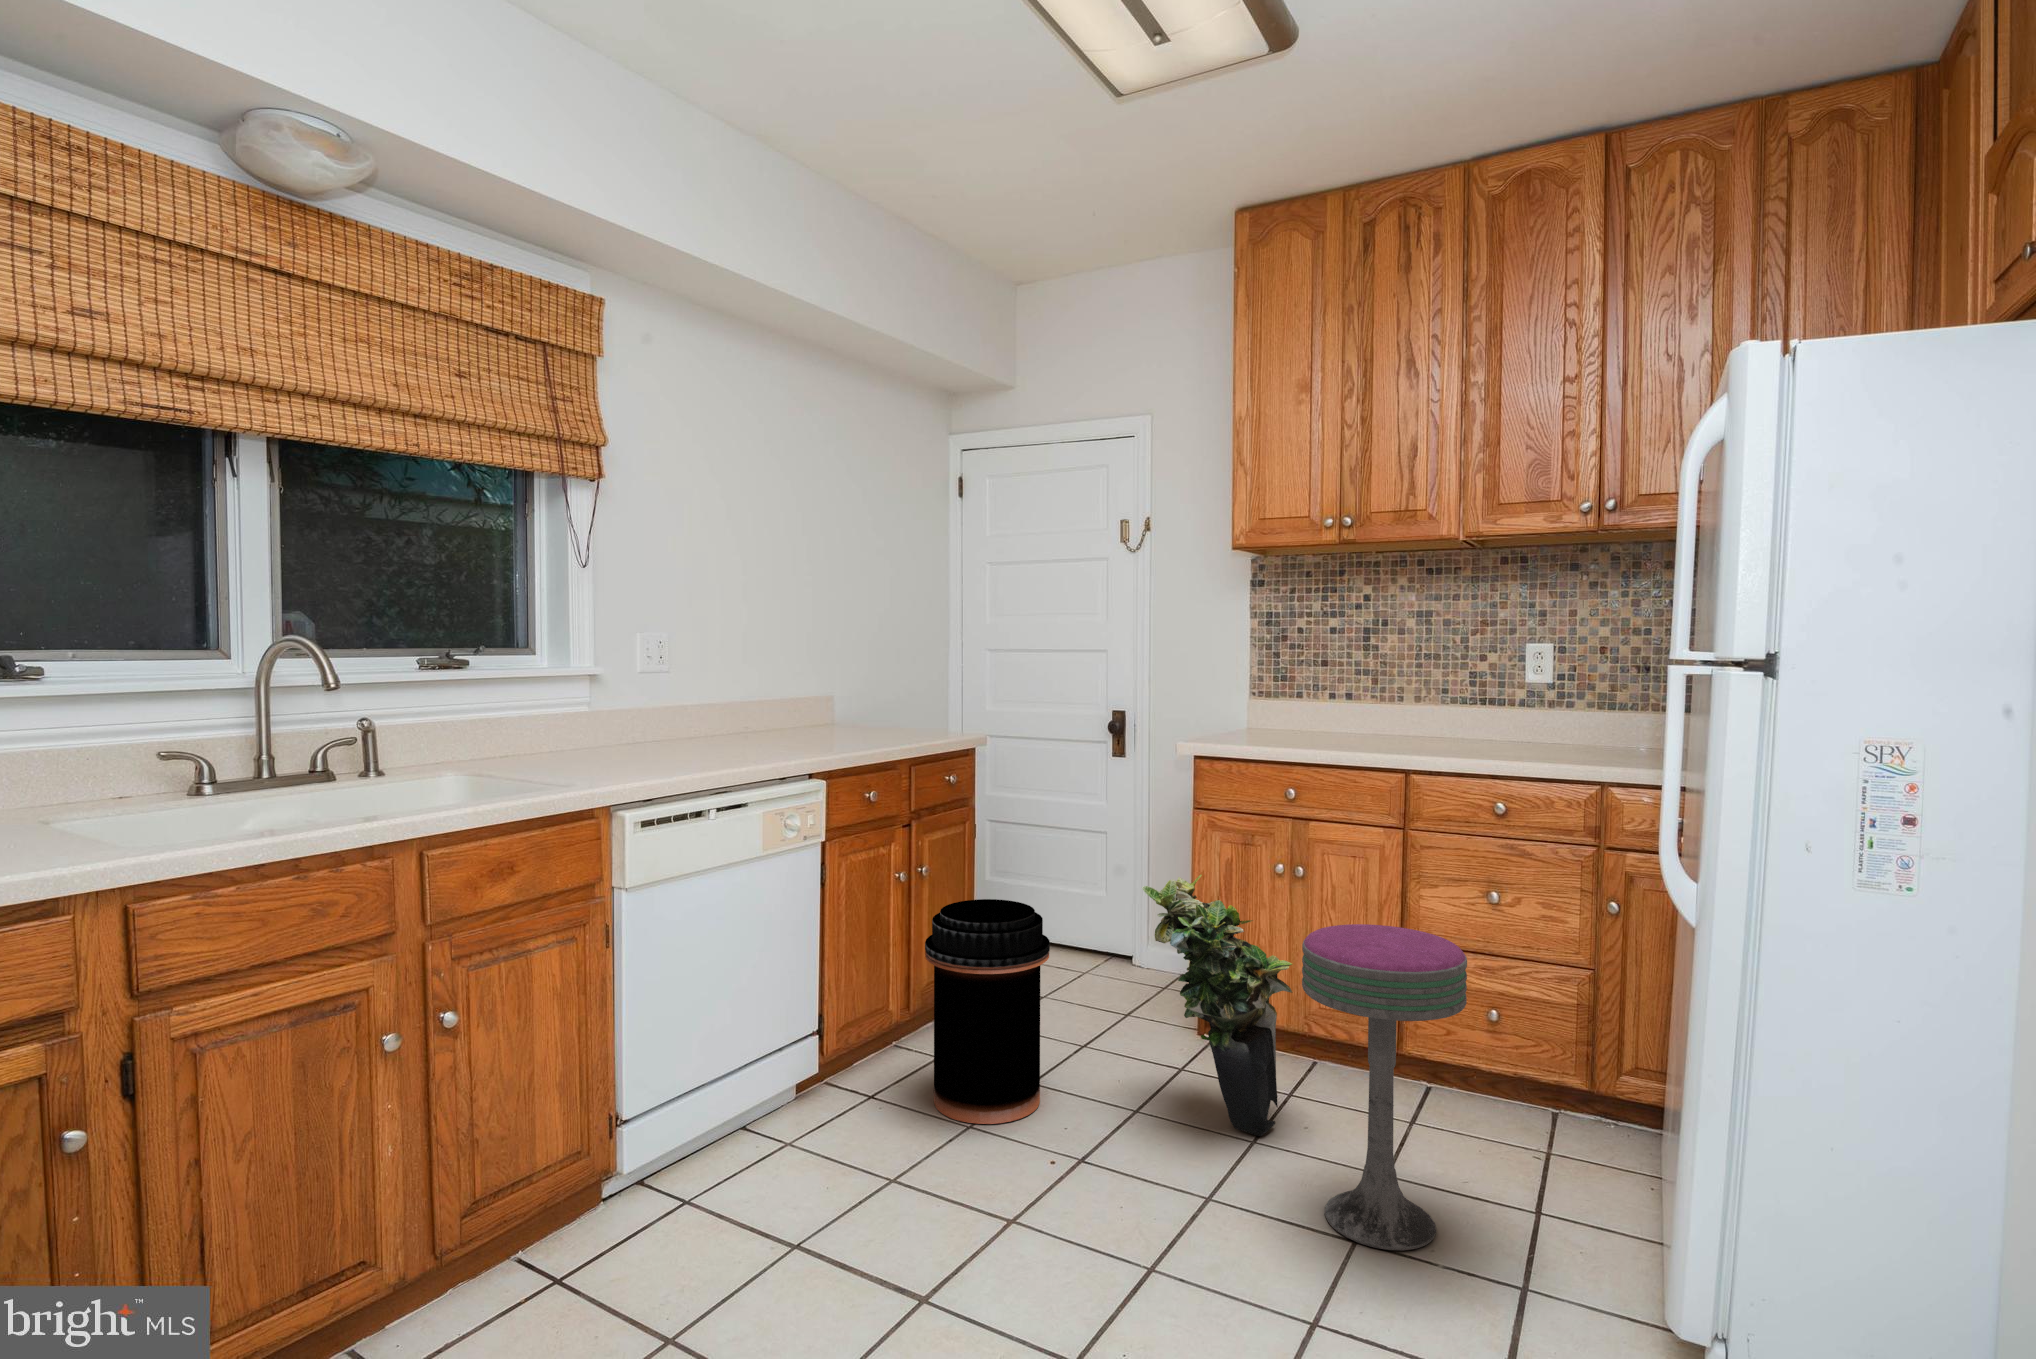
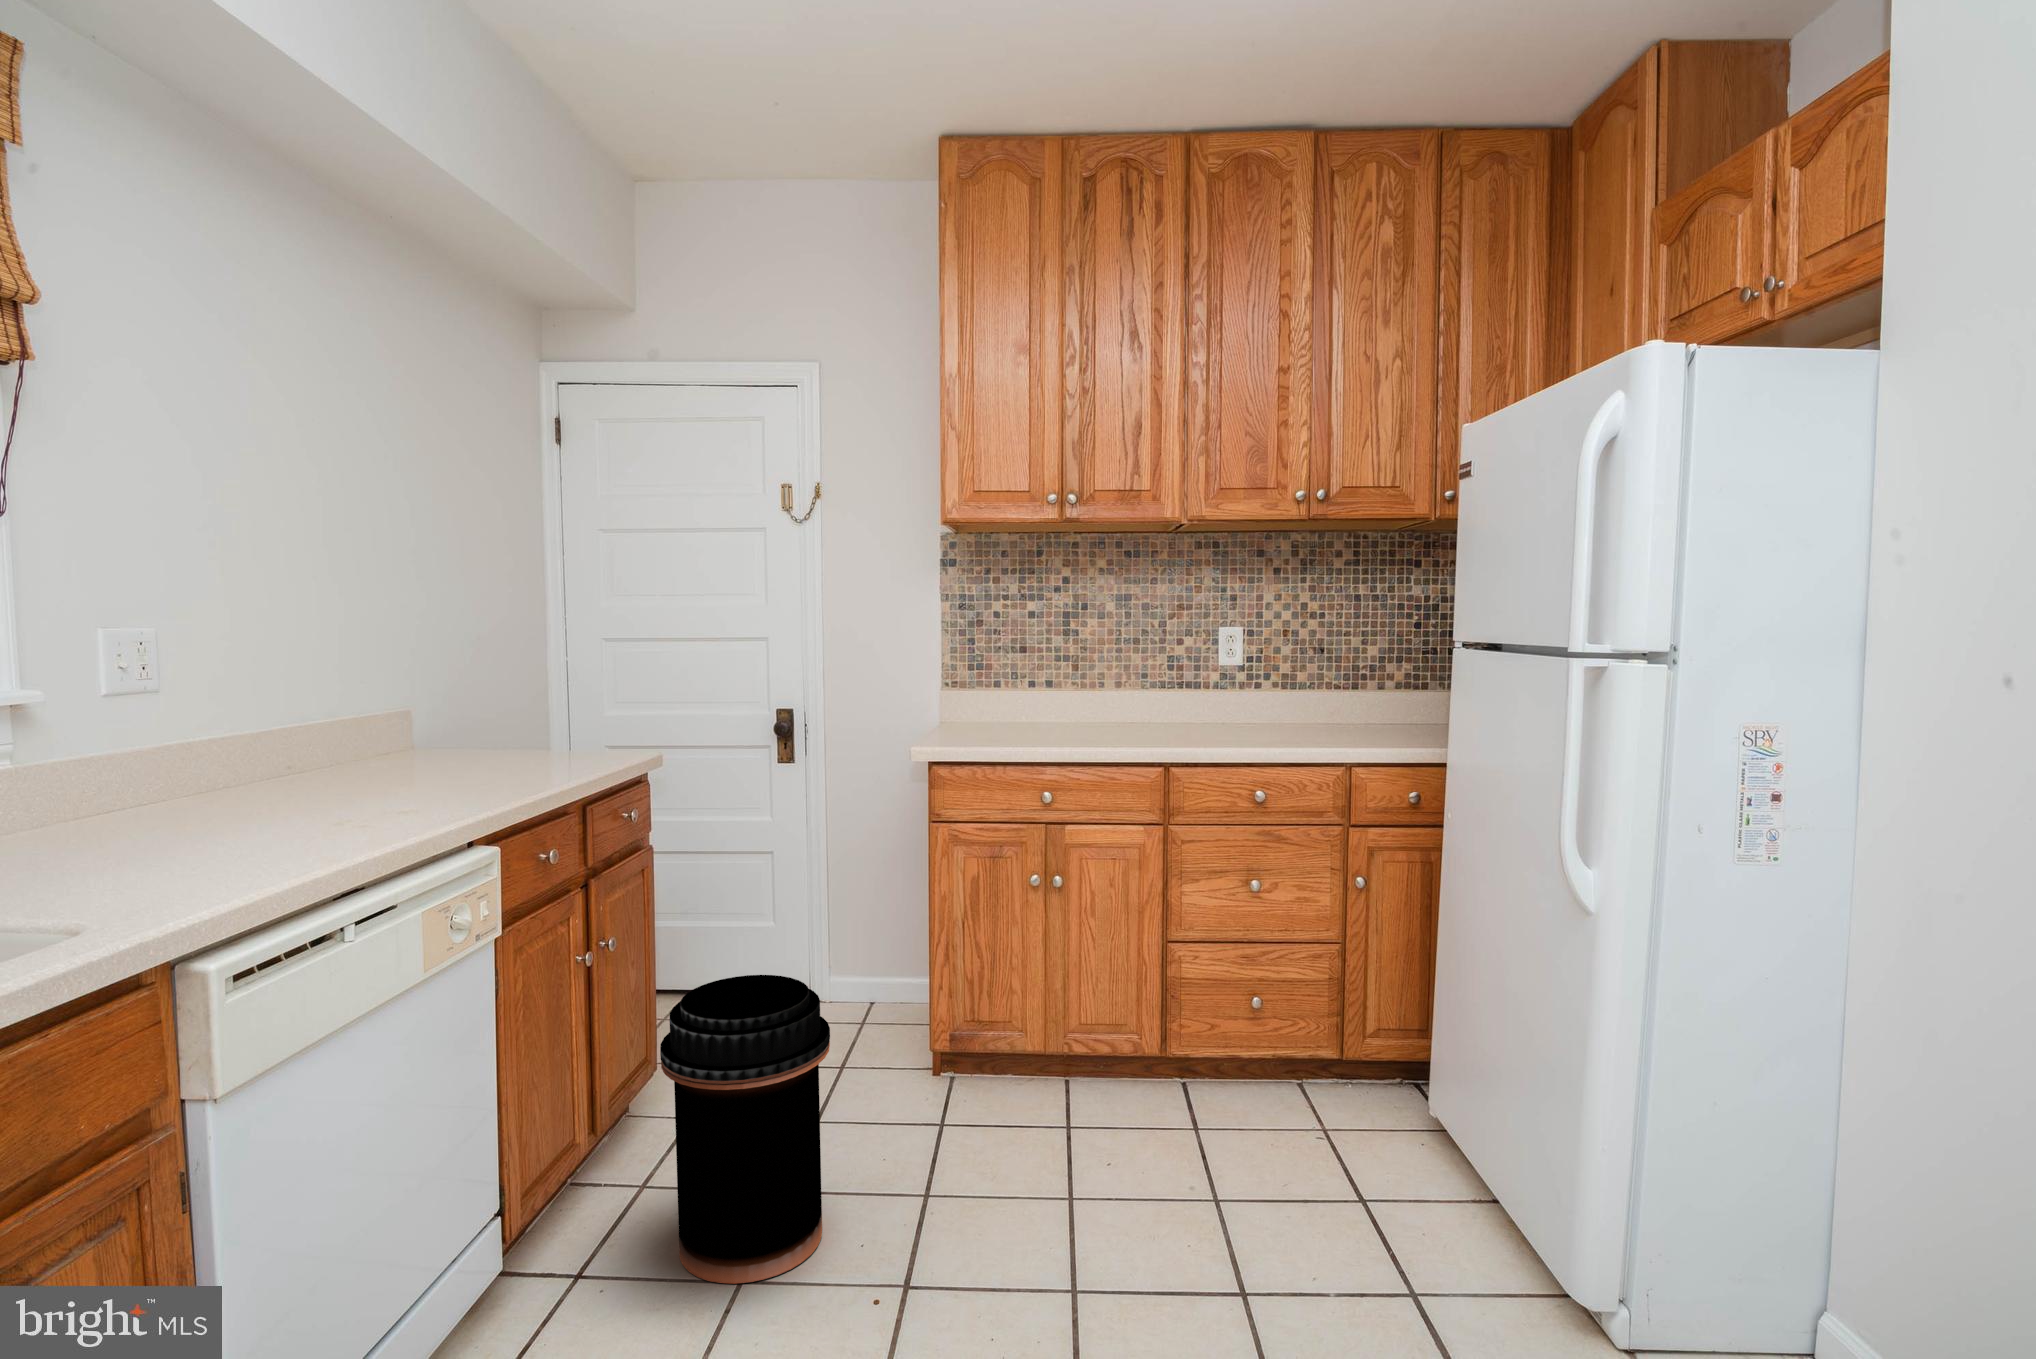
potted plant: present [1142,875,1292,1136] -> none [936,905,1111,1191]
bar stool: present [1302,924,1467,1250] -> none [1173,940,1344,1292]

